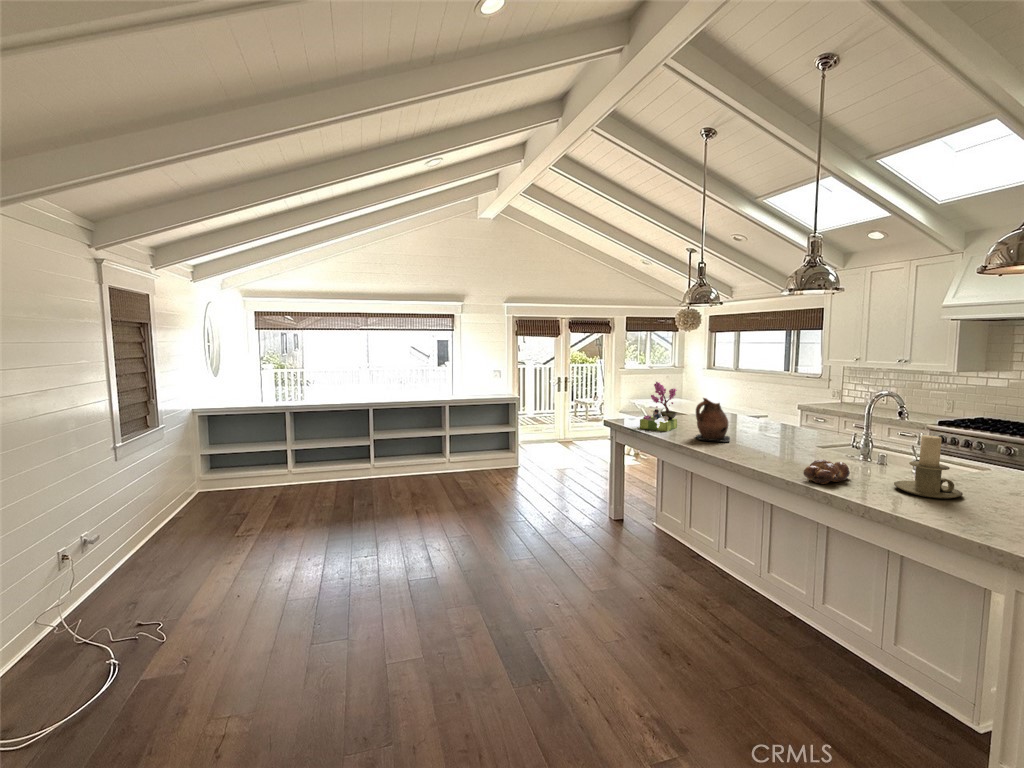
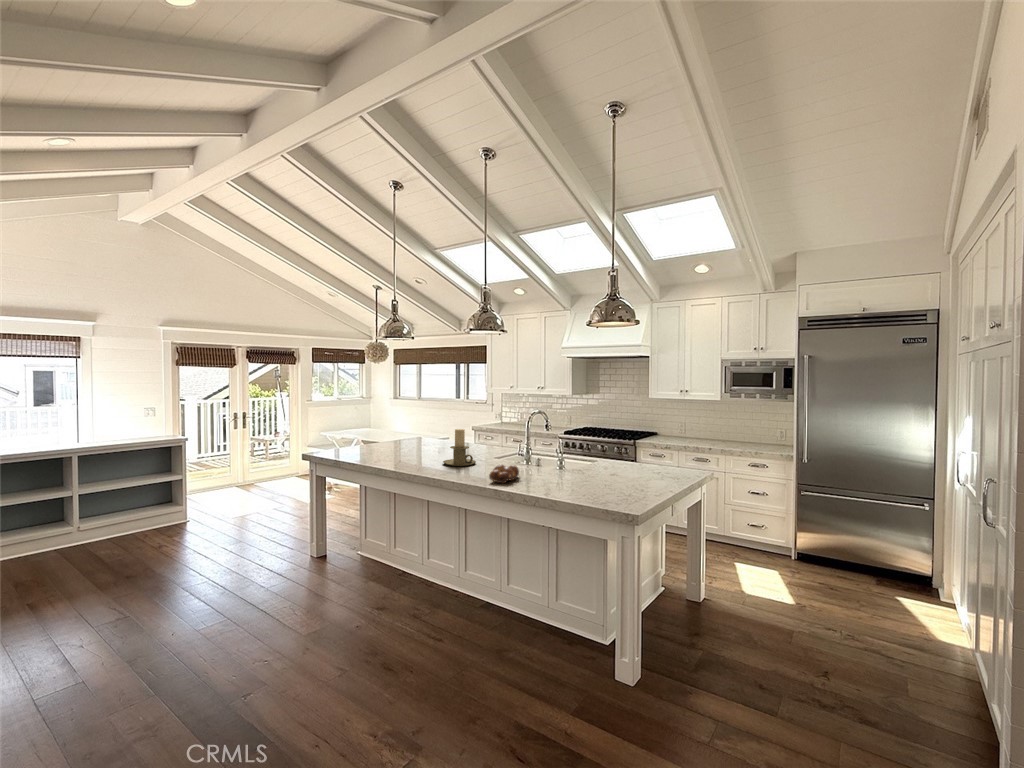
flower arrangement: present [640,382,677,432] -> none [343,410,378,458]
ceramic pitcher: present [696,398,730,442] -> none [396,423,427,462]
candle holder: present [894,435,963,499] -> present [443,429,476,466]

